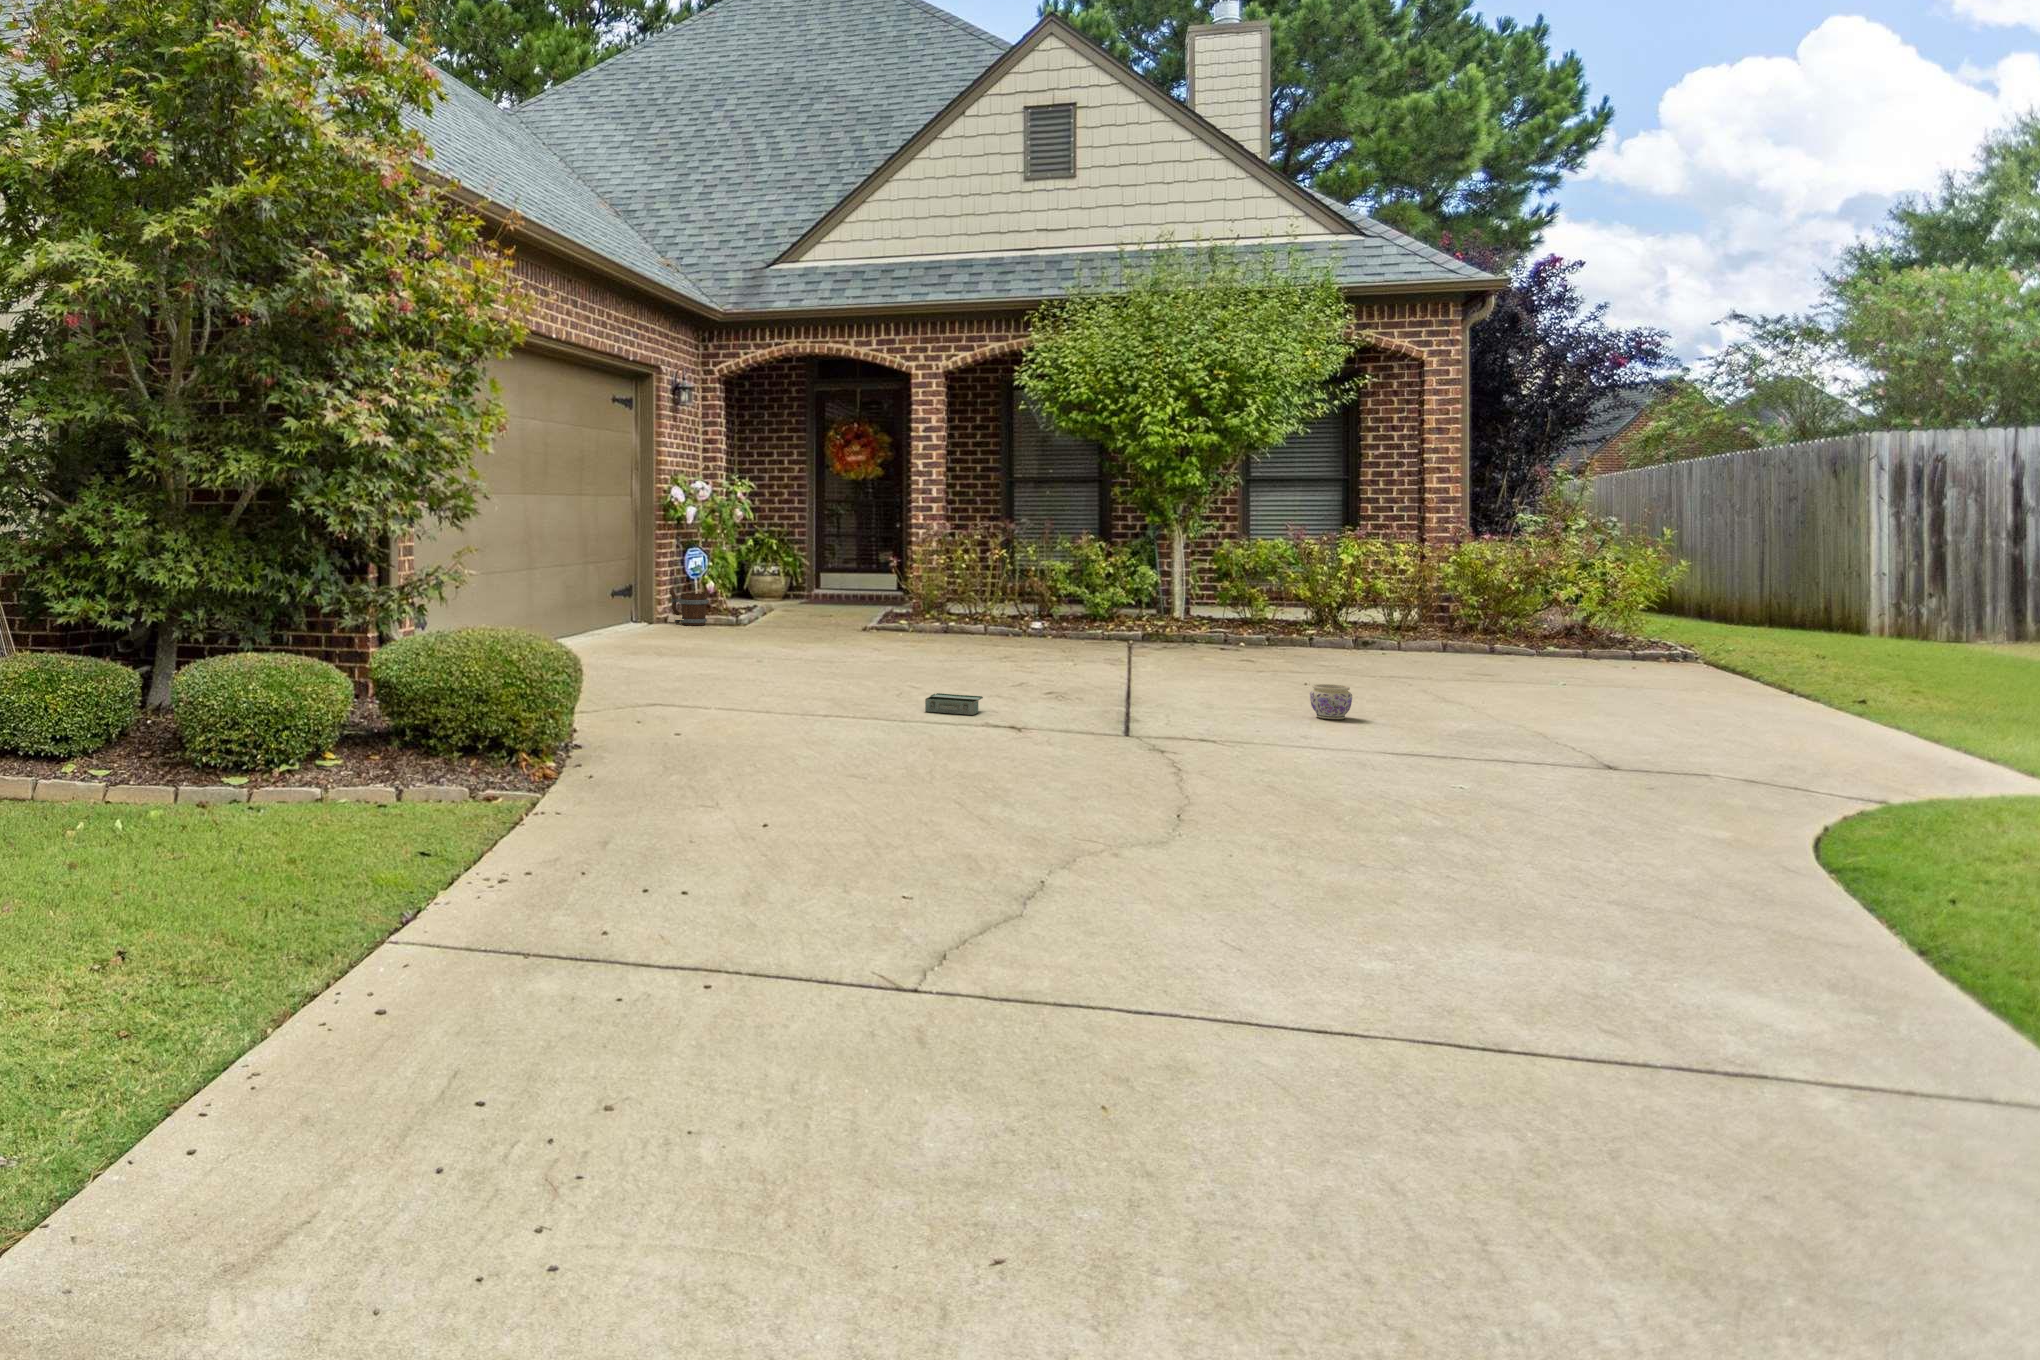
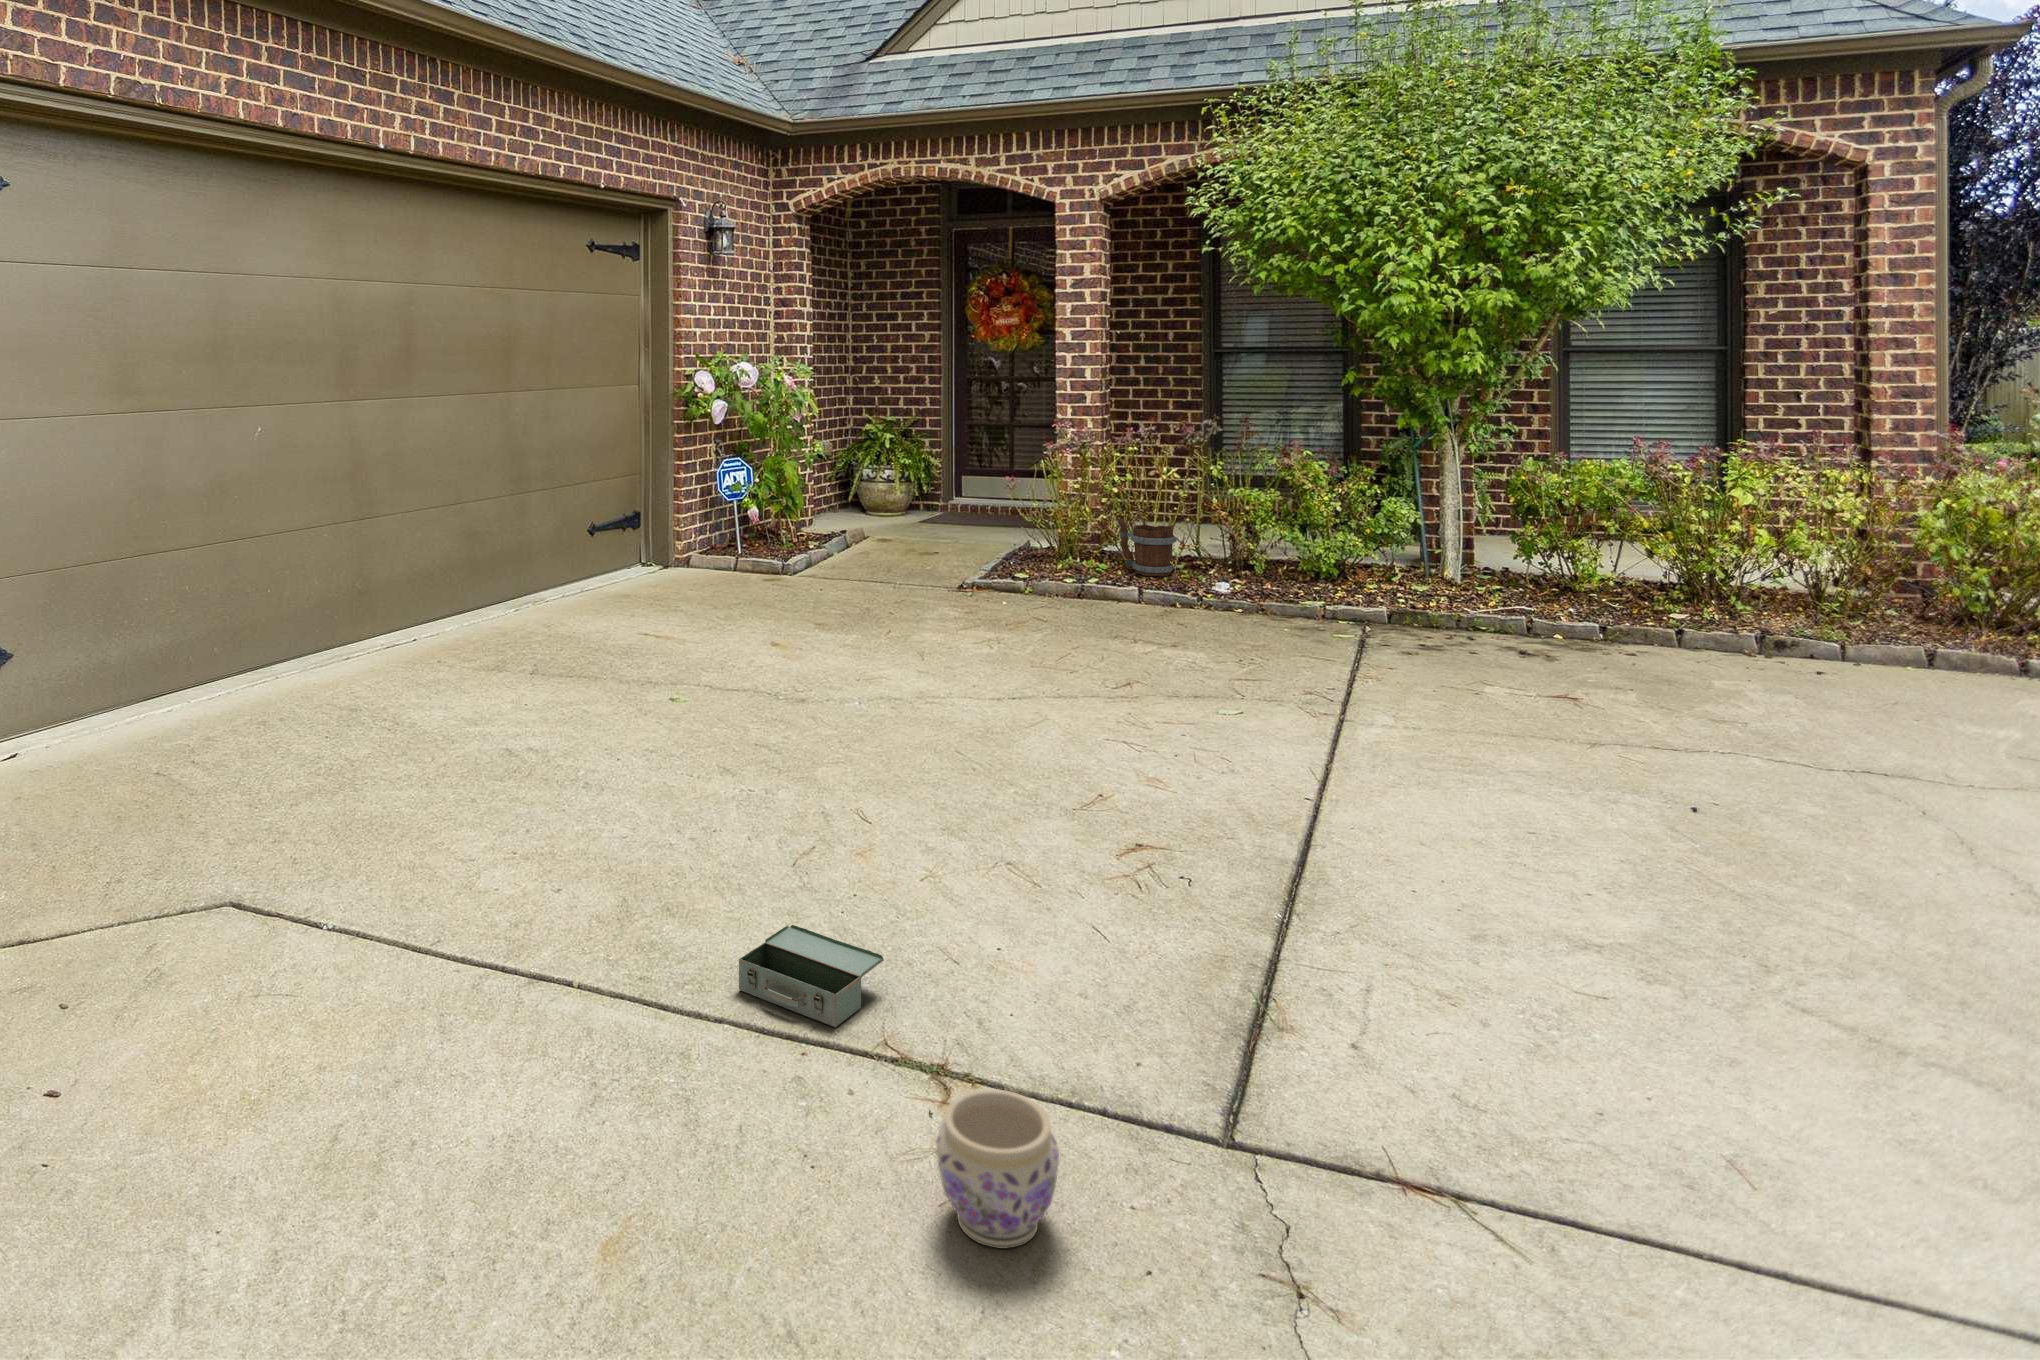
bucket: present [670,590,709,626] -> present [1118,519,1177,577]
planter: present [1310,684,1352,720] -> present [937,1089,1059,1249]

